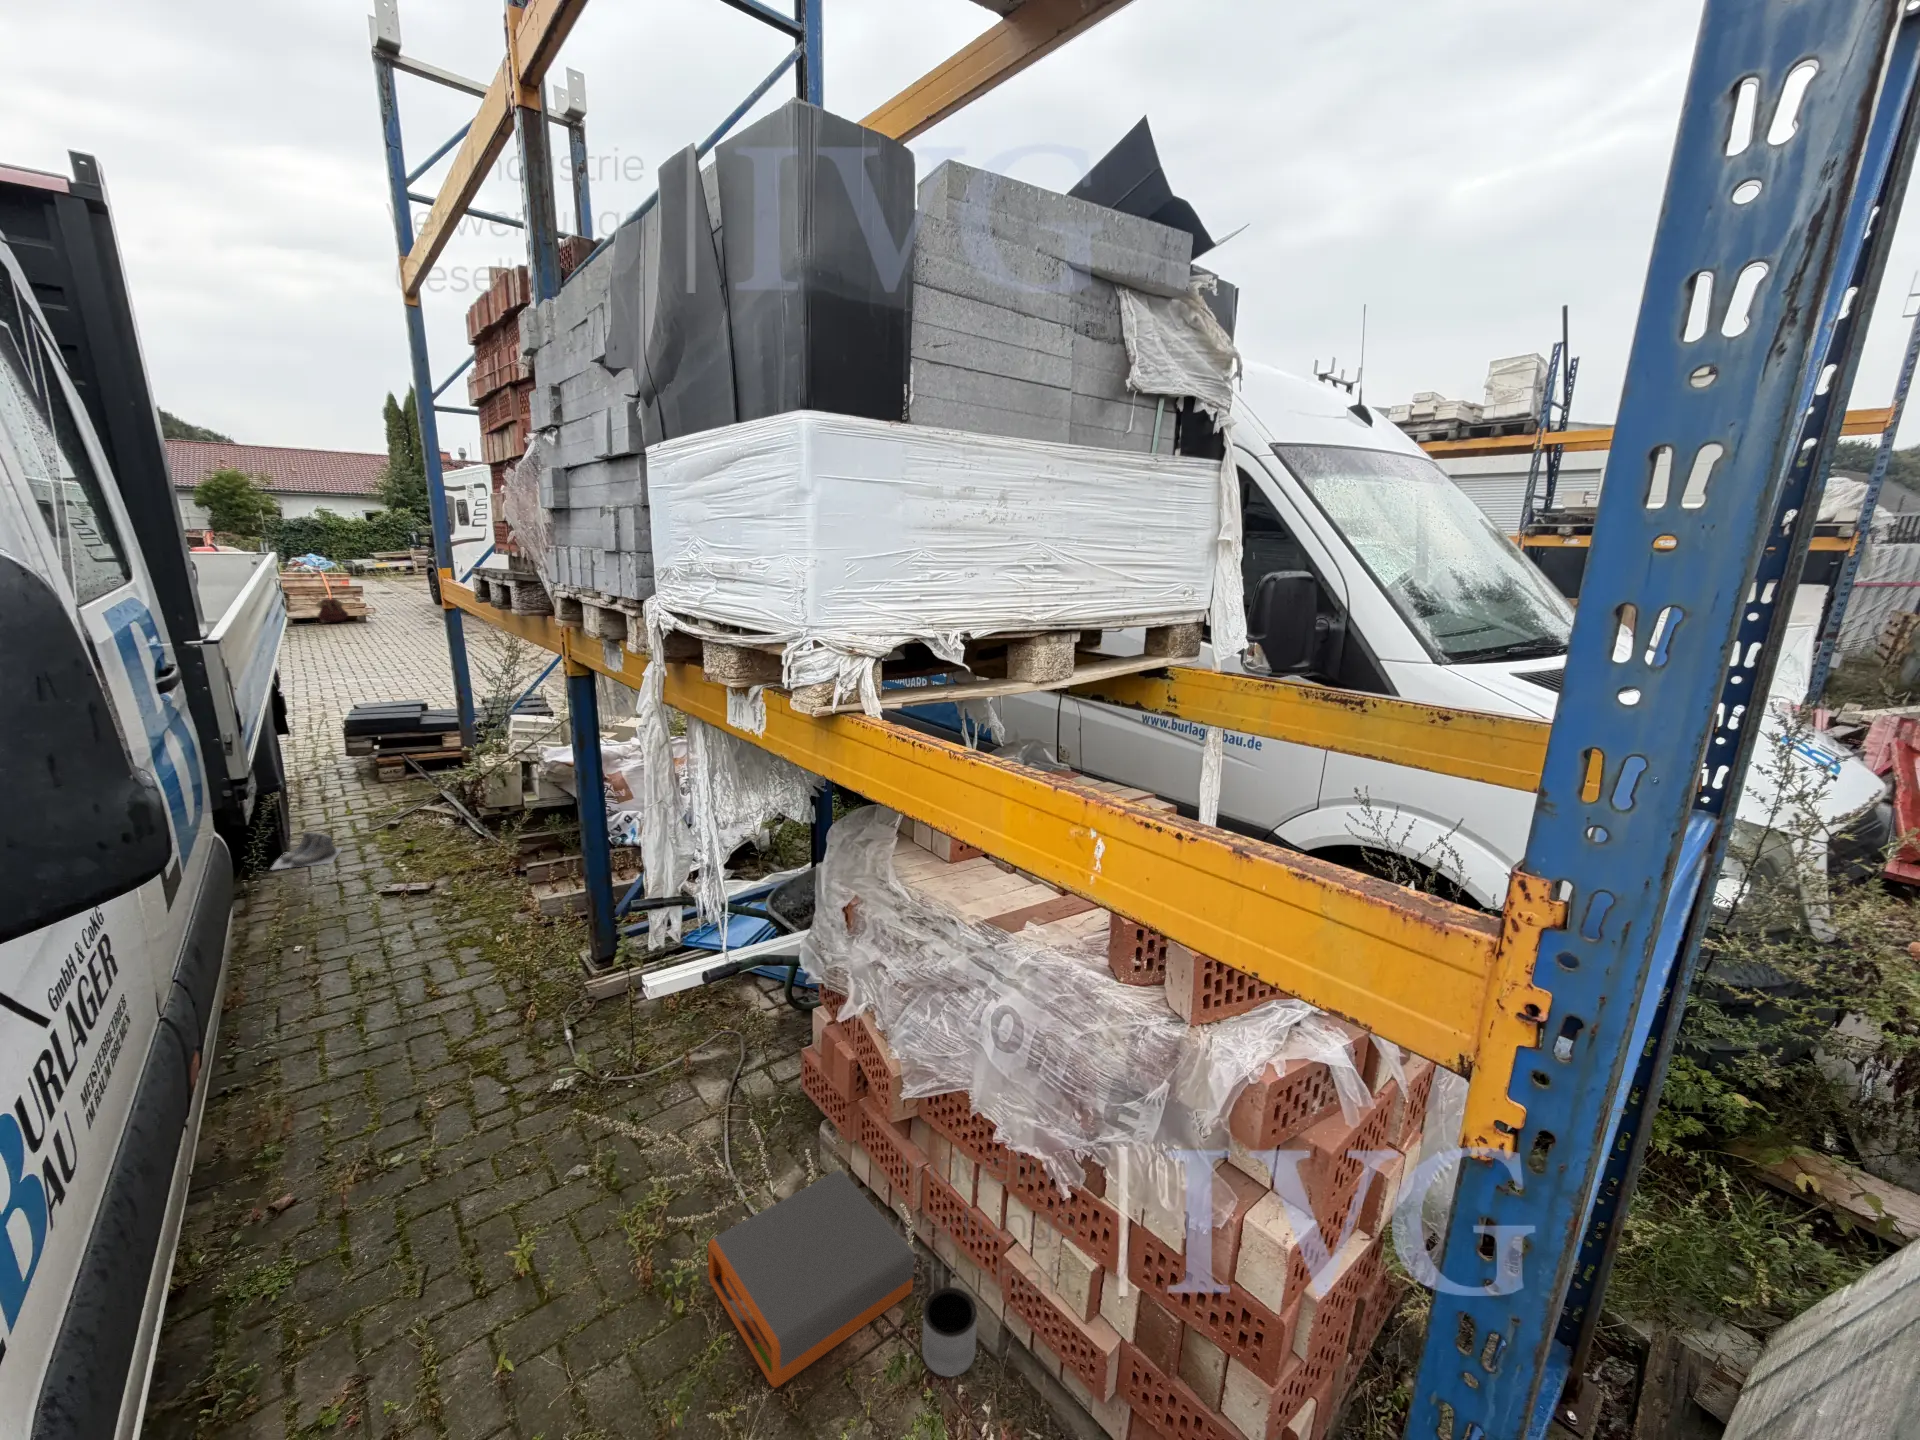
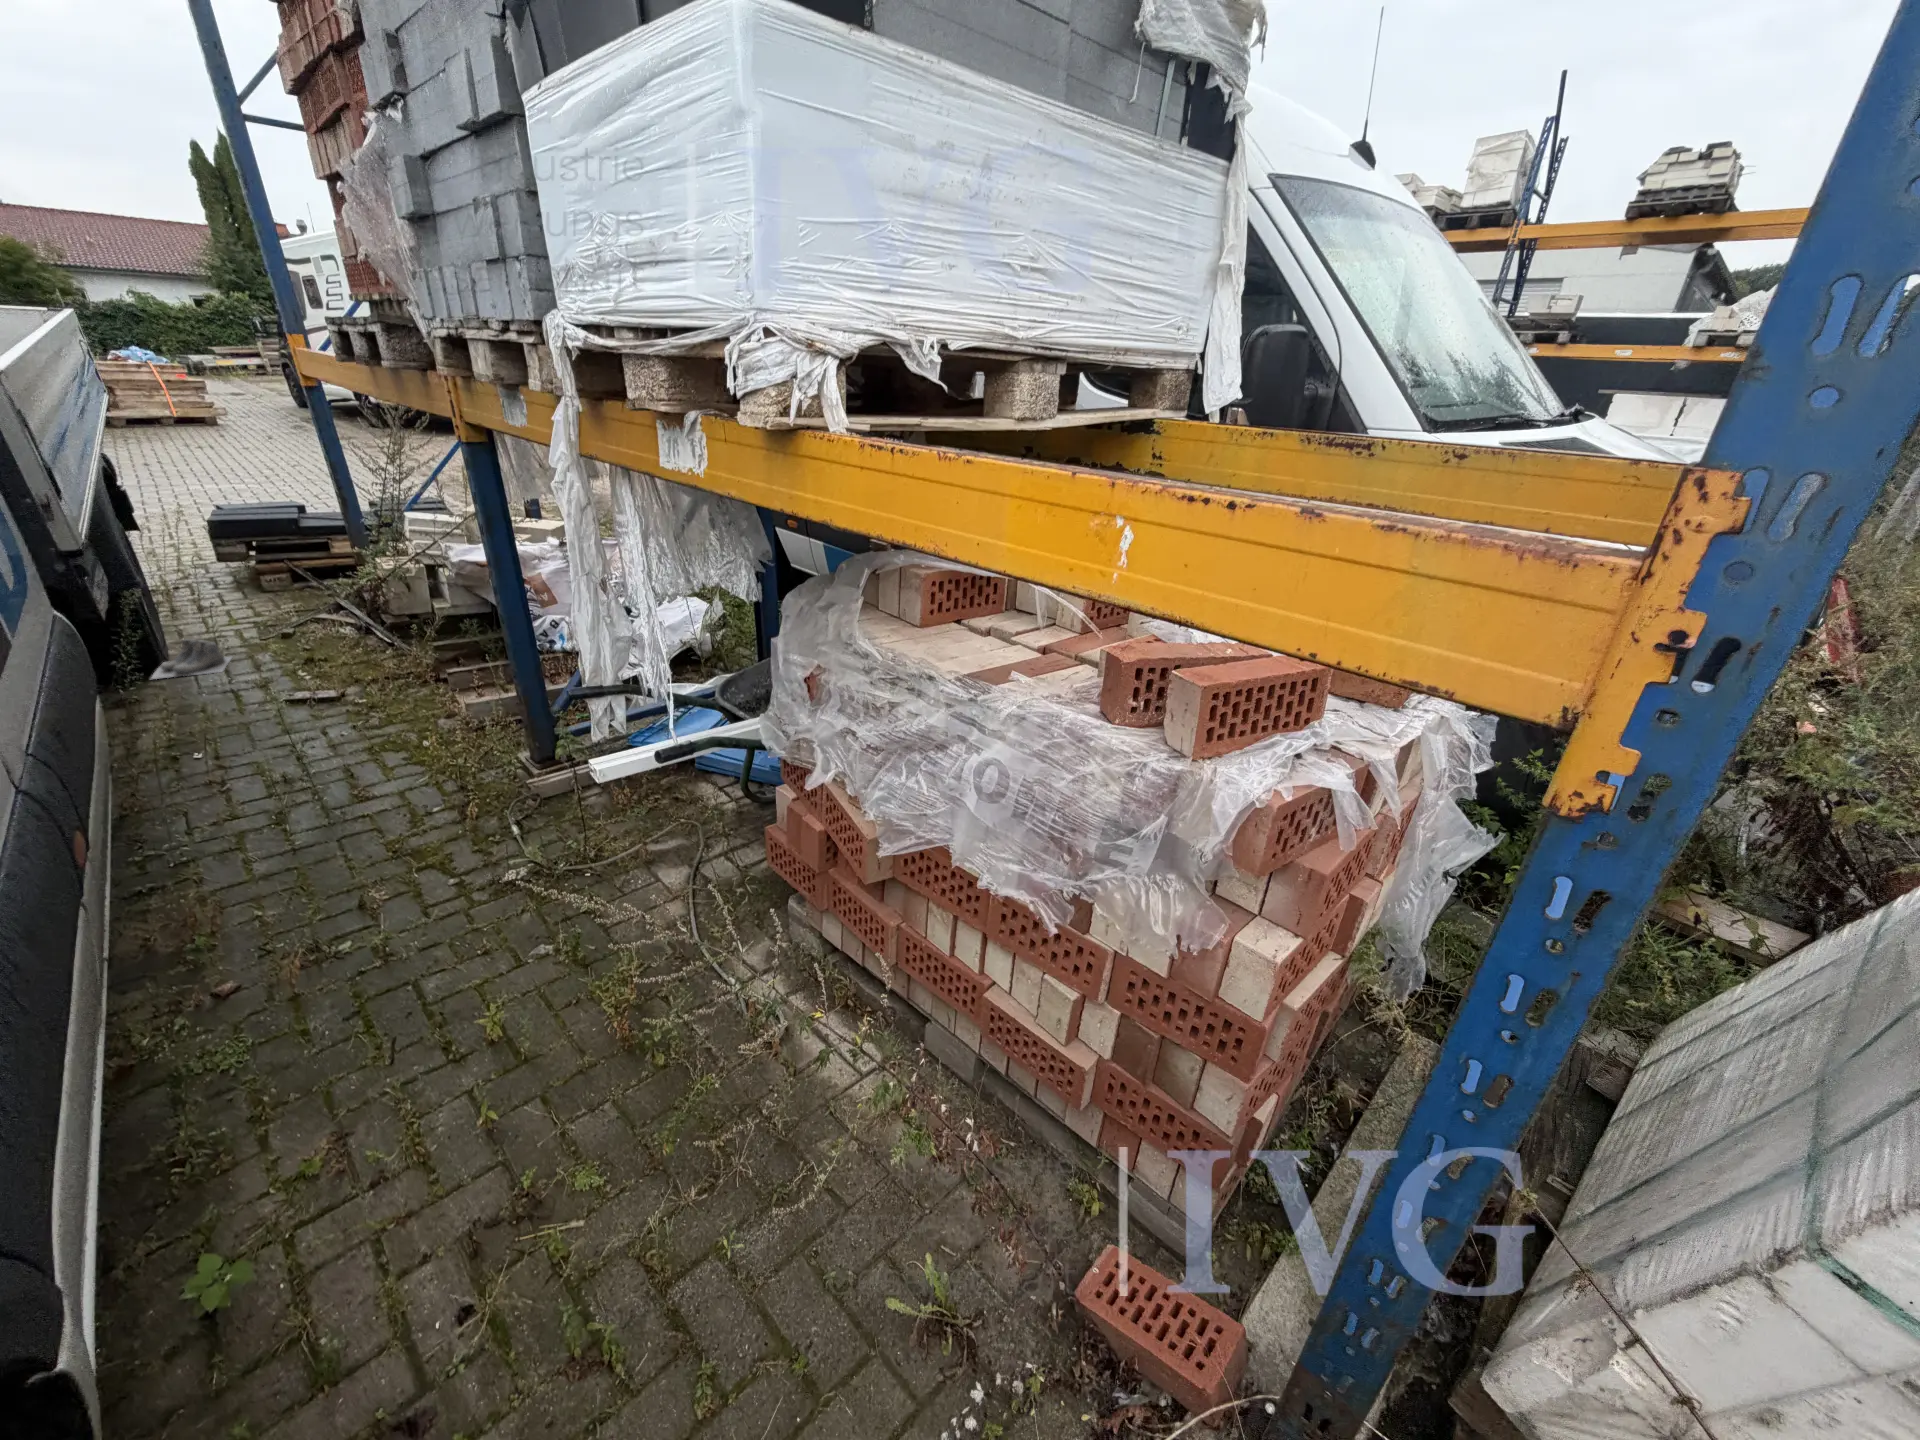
backpack: present [316,598,348,623] -> none [154,397,198,426]
storage box: present [708,1170,914,1388] -> none [684,936,891,1124]
planter: present [922,1287,977,1377] -> none [902,1030,955,1105]

